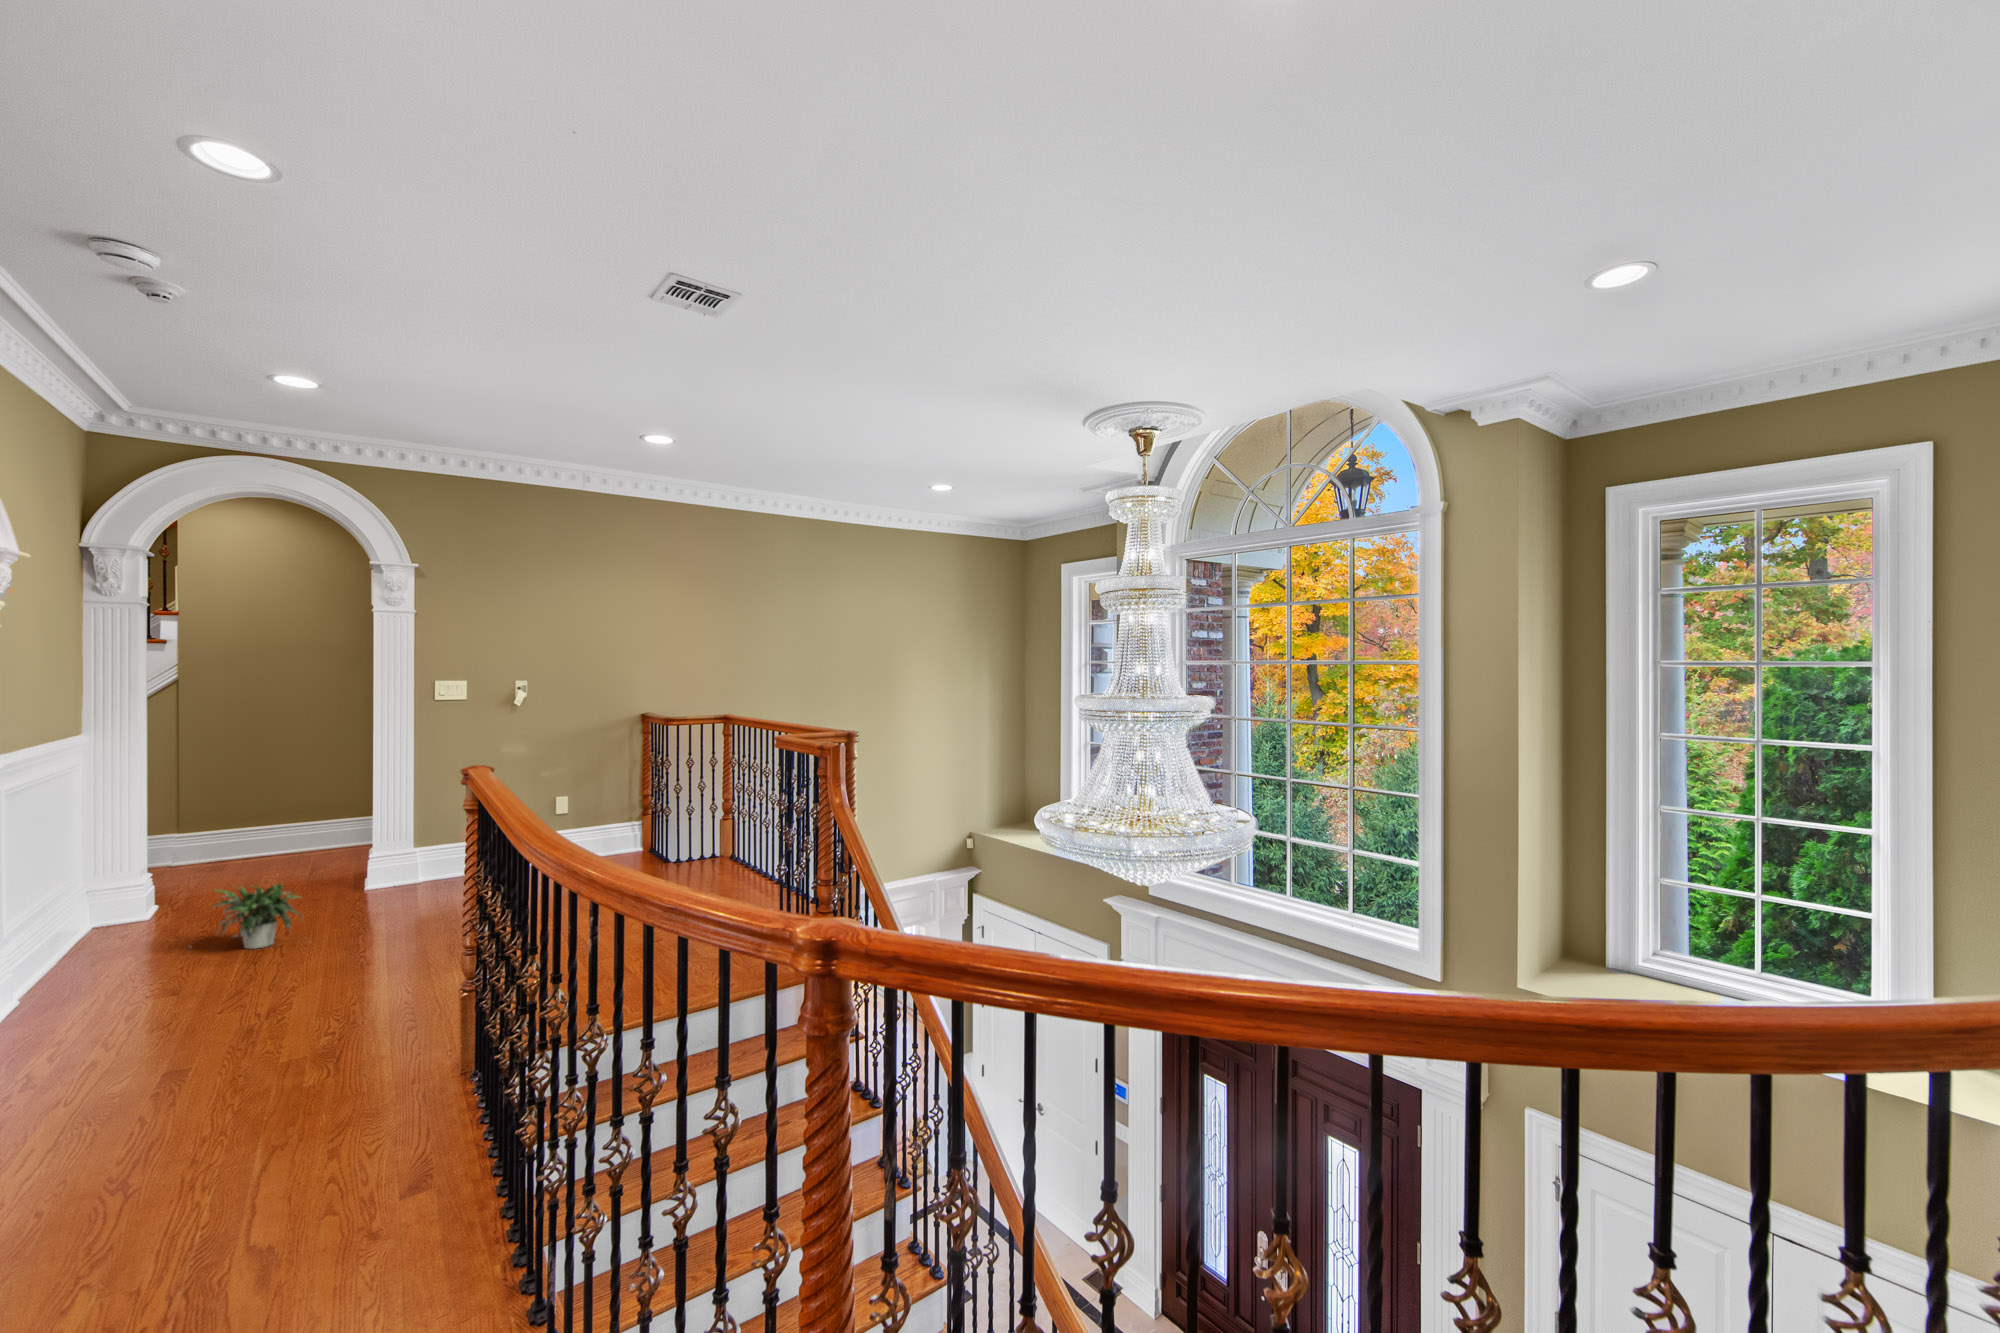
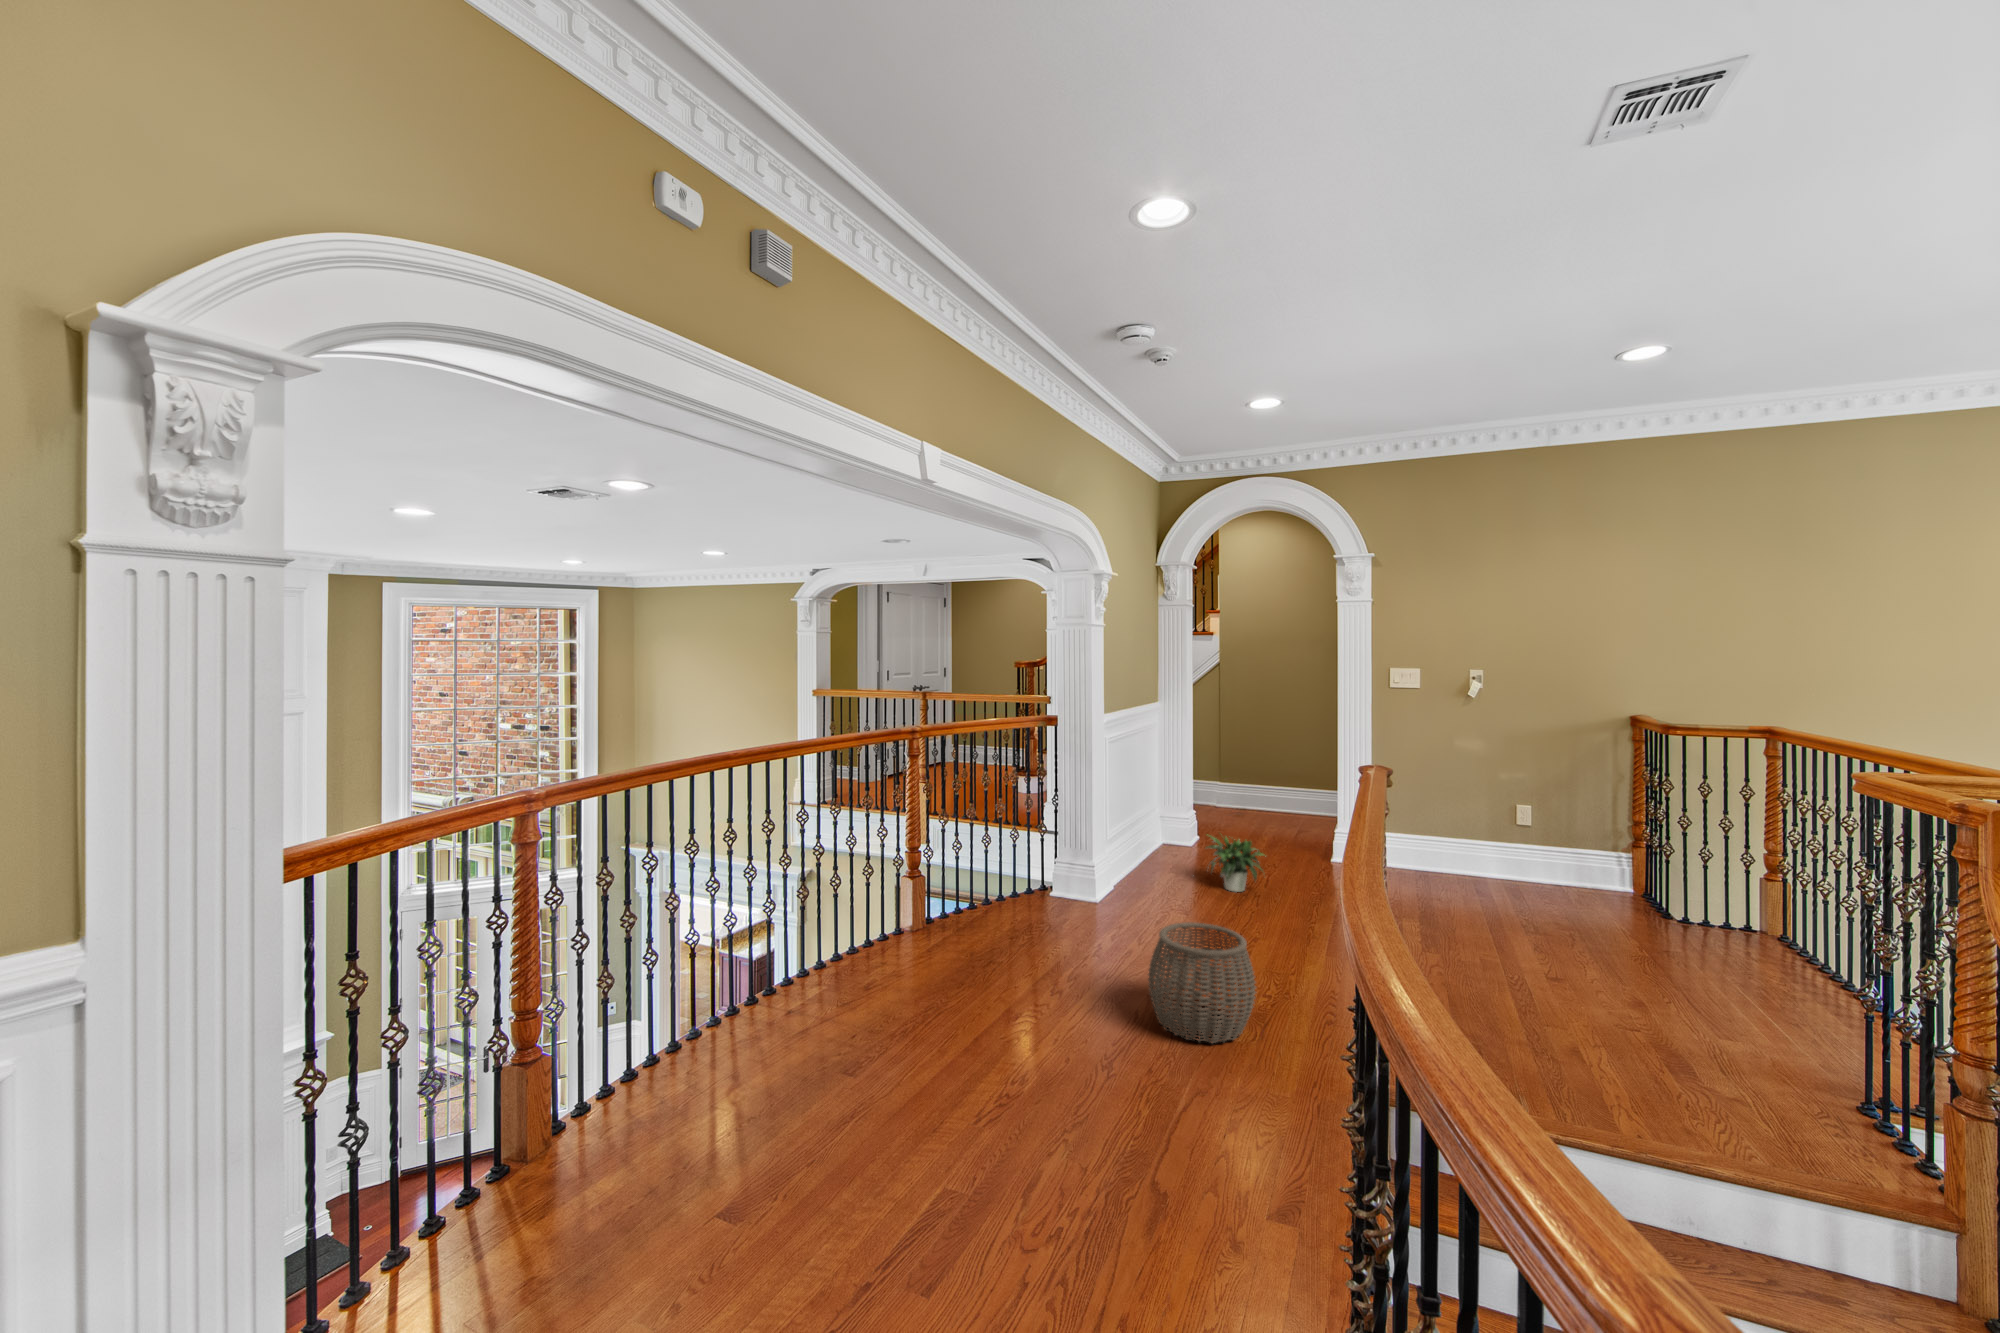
woven basket: none [203,964,349,1094] -> present [1148,922,1256,1043]

